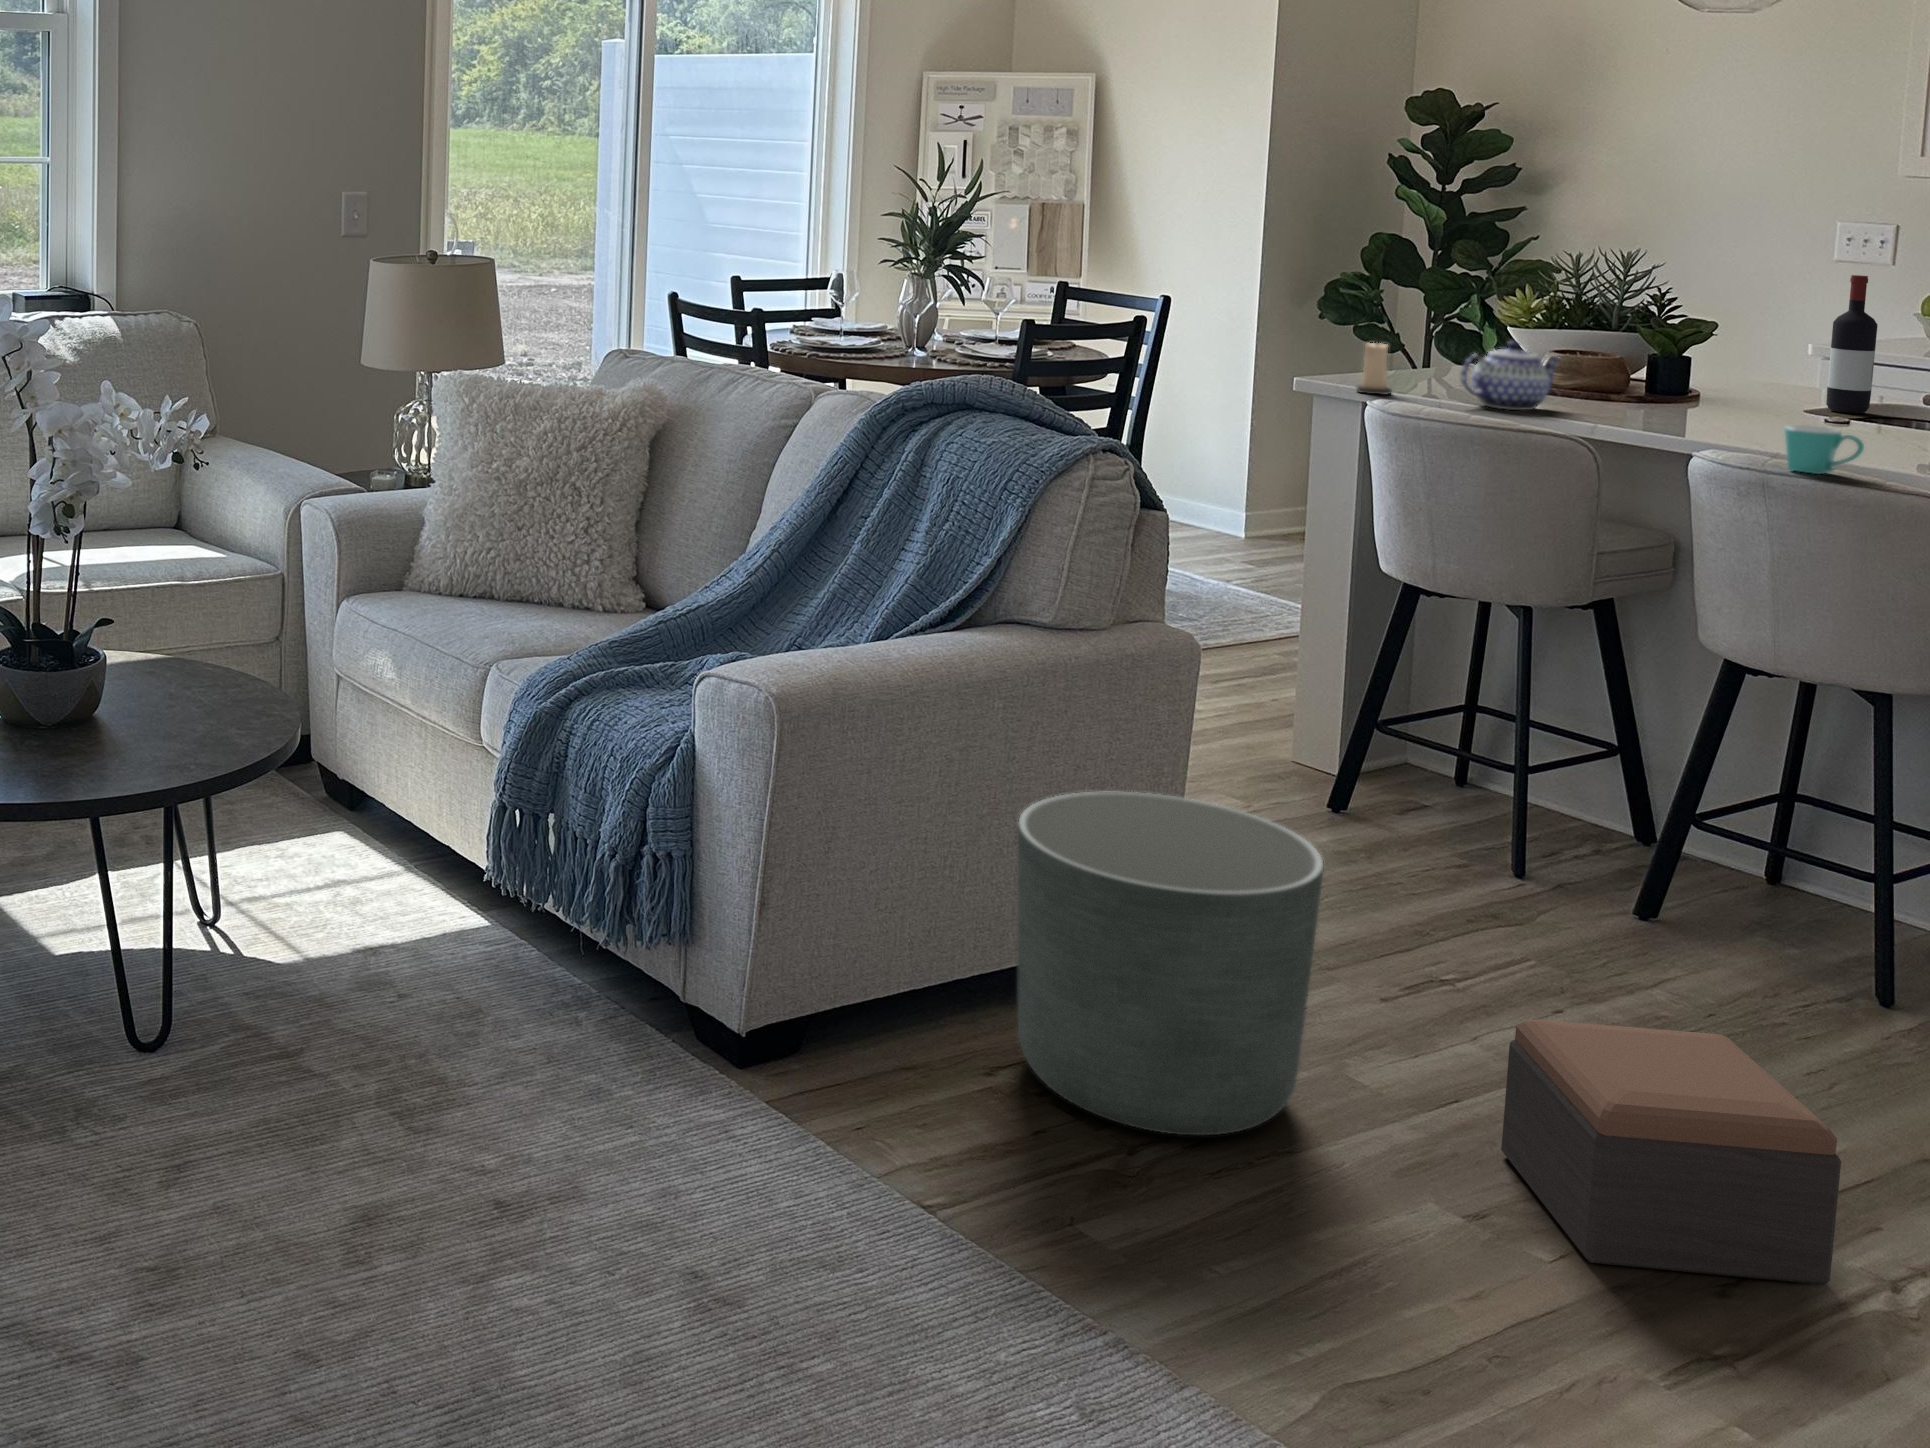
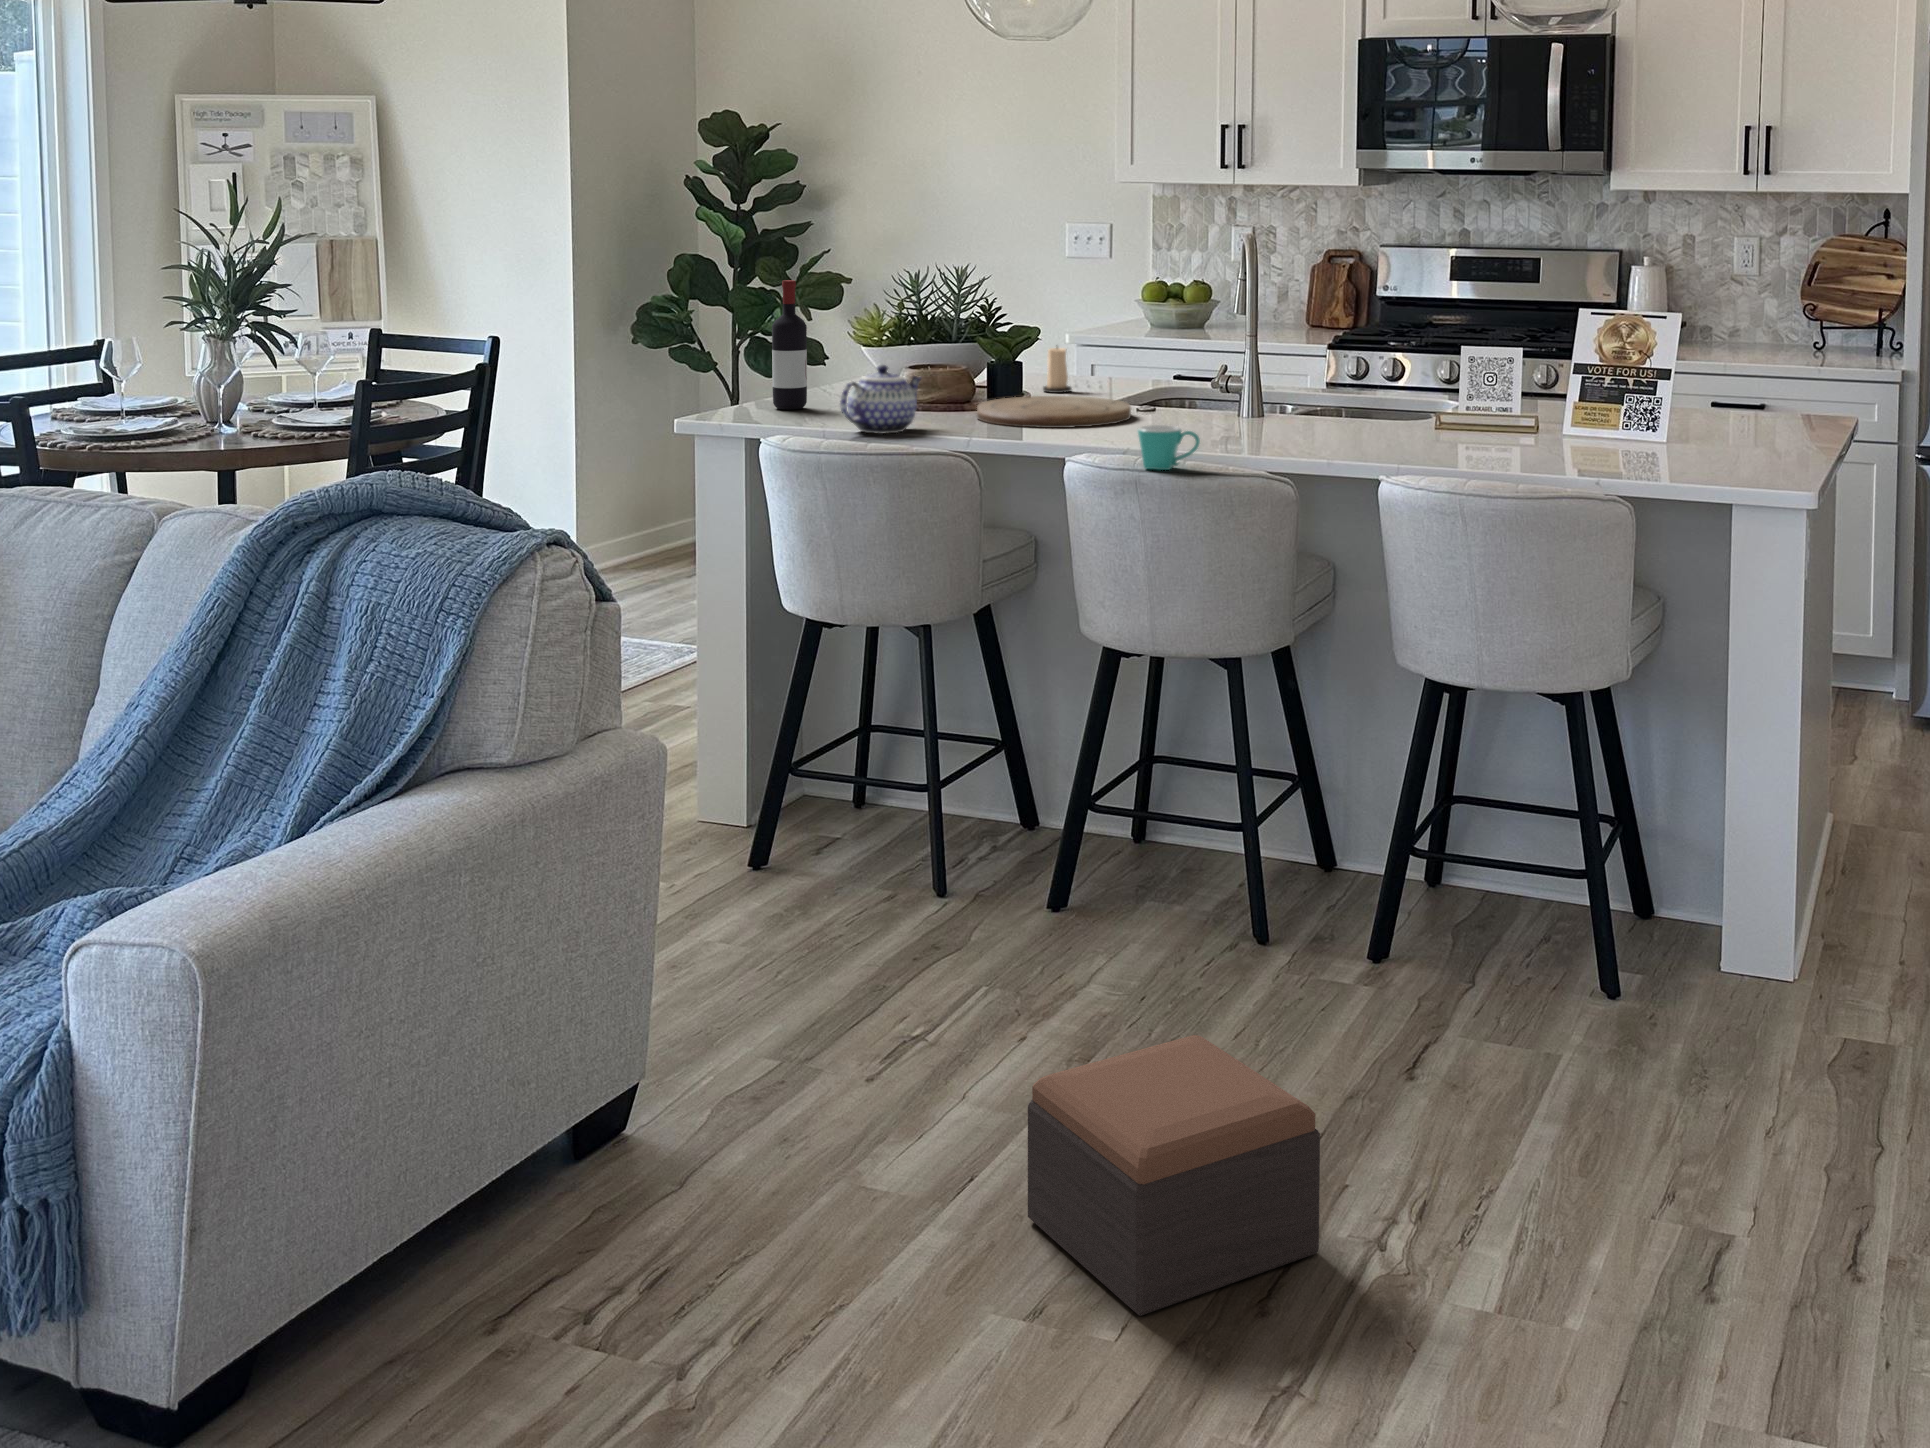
wine bottle: present [1826,275,1878,414] -> present [772,280,807,410]
candle: present [1356,342,1392,395] -> present [1043,347,1072,393]
cutting board: none [1629,392,1825,430] -> present [977,396,1131,428]
planter: present [1018,792,1323,1135] -> none [507,929,844,1341]

